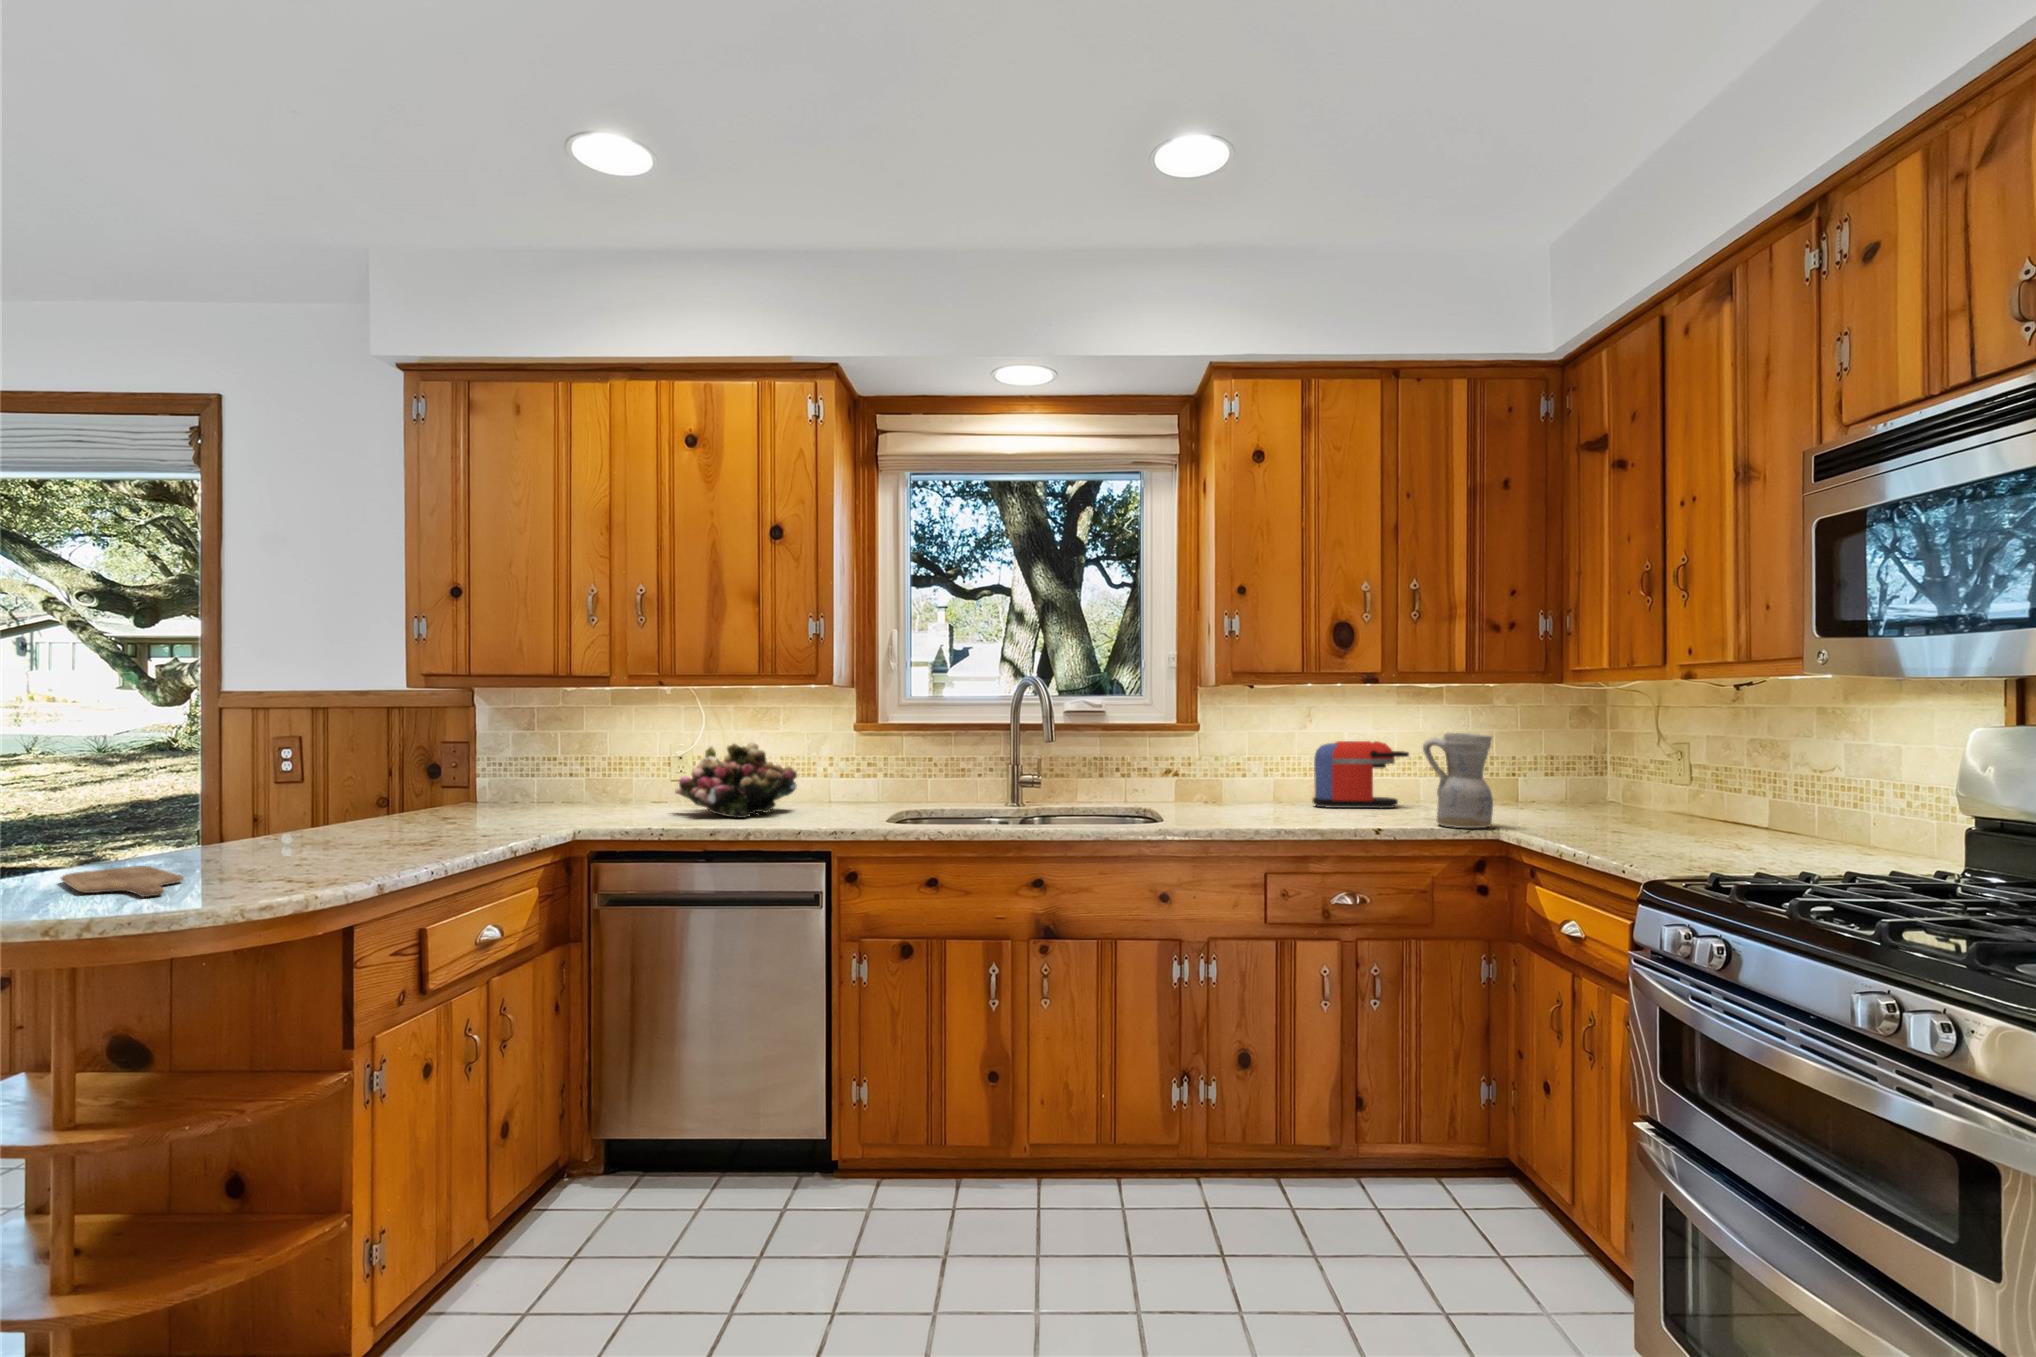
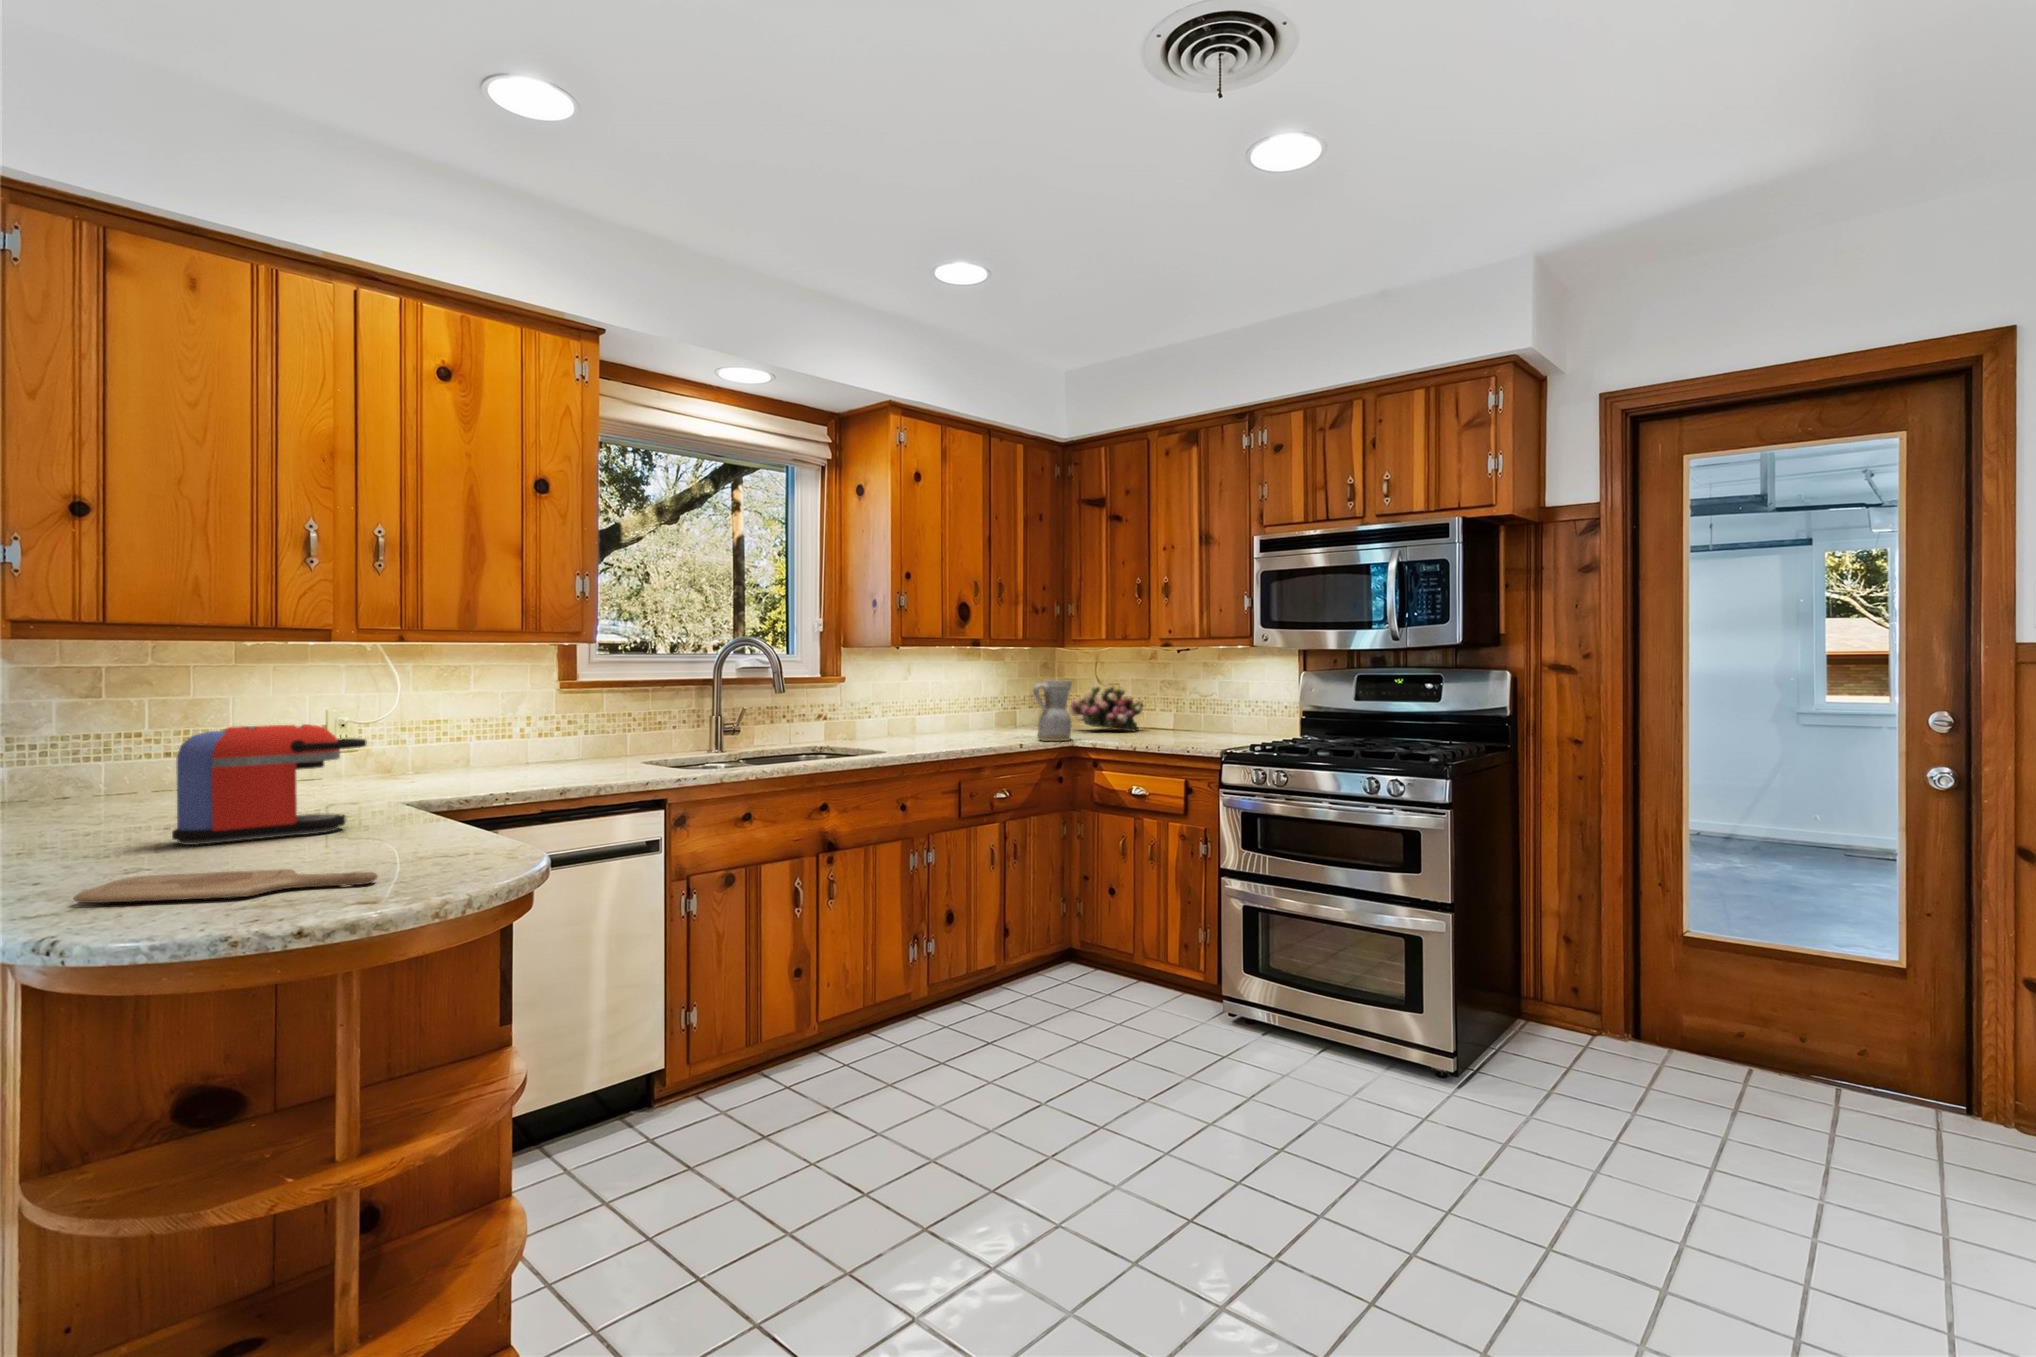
coffee maker: present [1313,741,1409,808] -> present [172,724,367,845]
flower arrangement: present [675,742,797,818] -> present [1069,685,1143,731]

